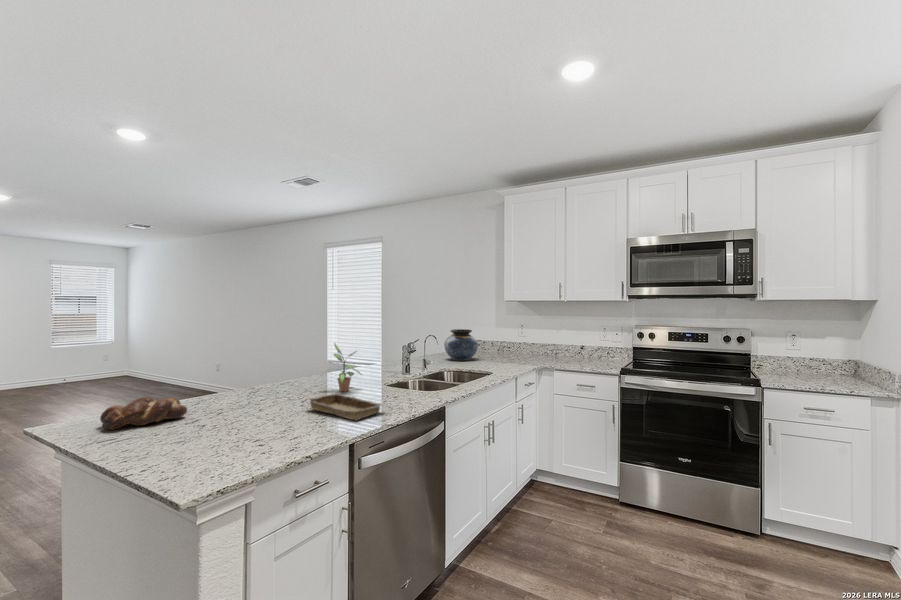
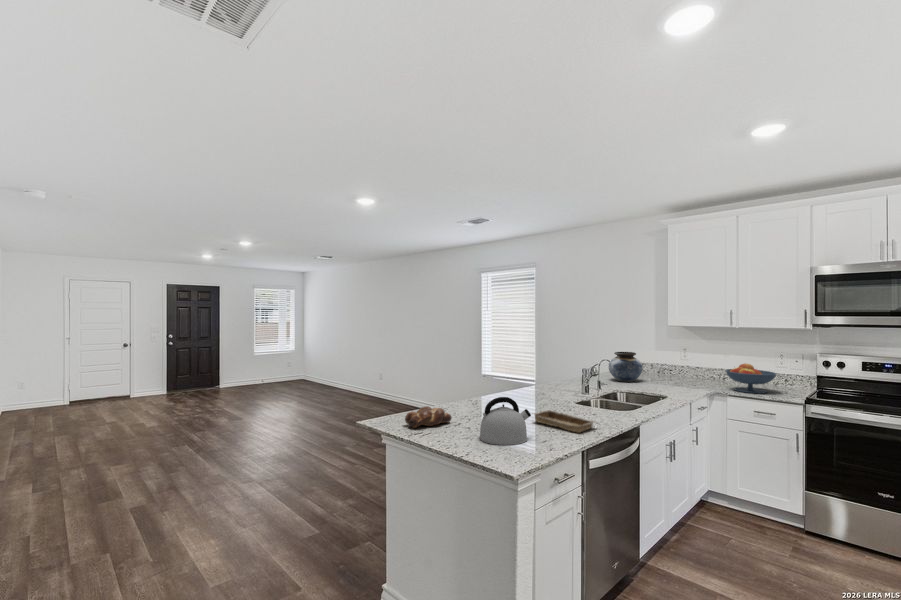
fruit bowl: none [553,337,597,367] -> present [726,364,776,393]
potted plant: present [333,343,360,392] -> none [526,368,559,408]
kettle: none [197,376,282,447] -> present [479,397,531,445]

